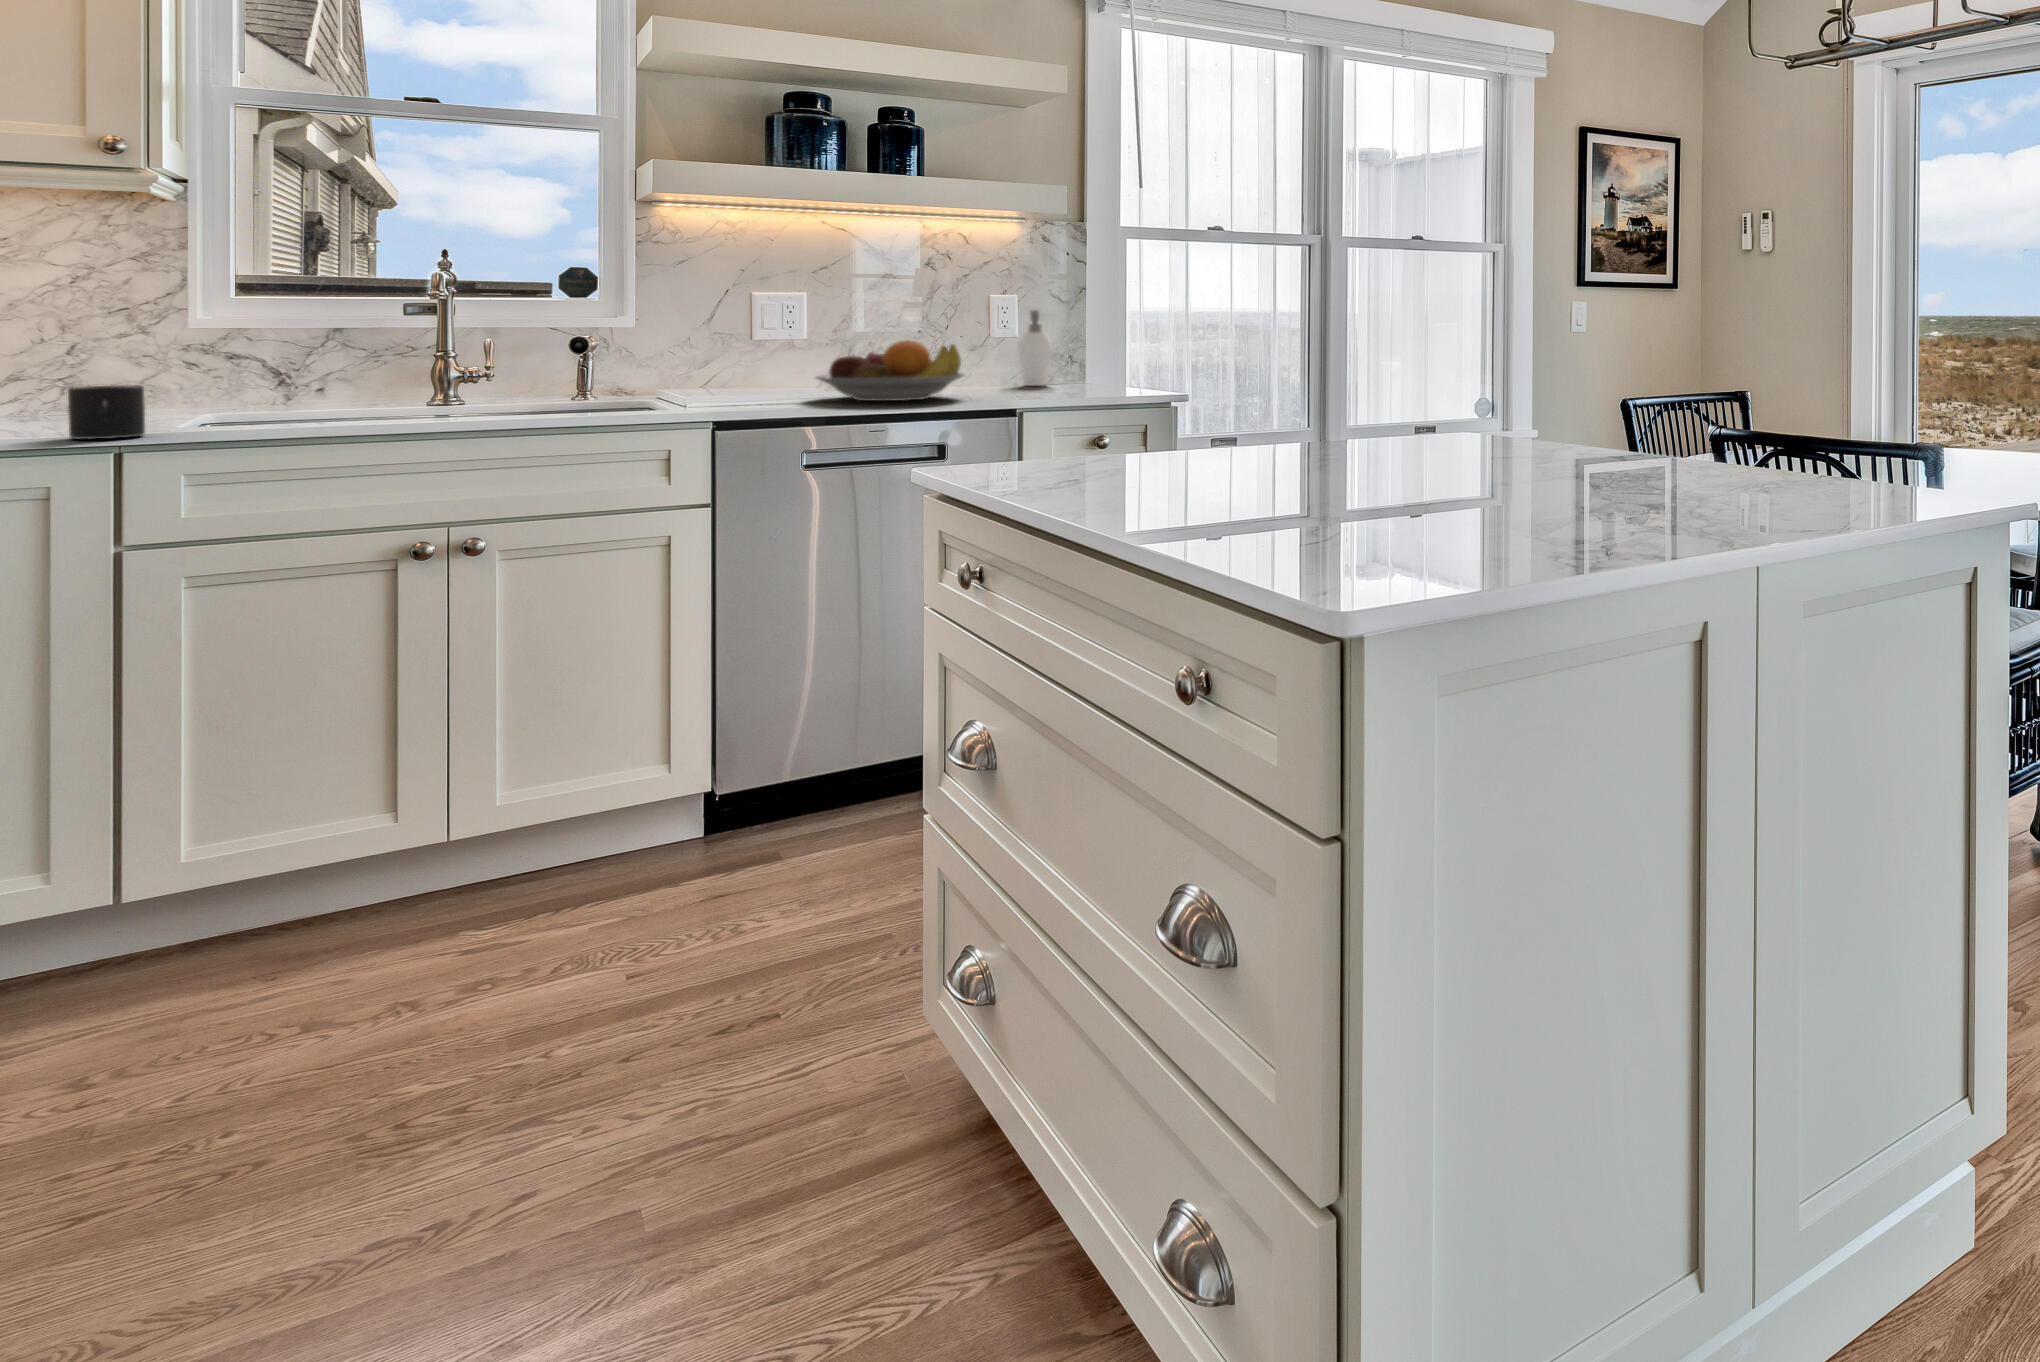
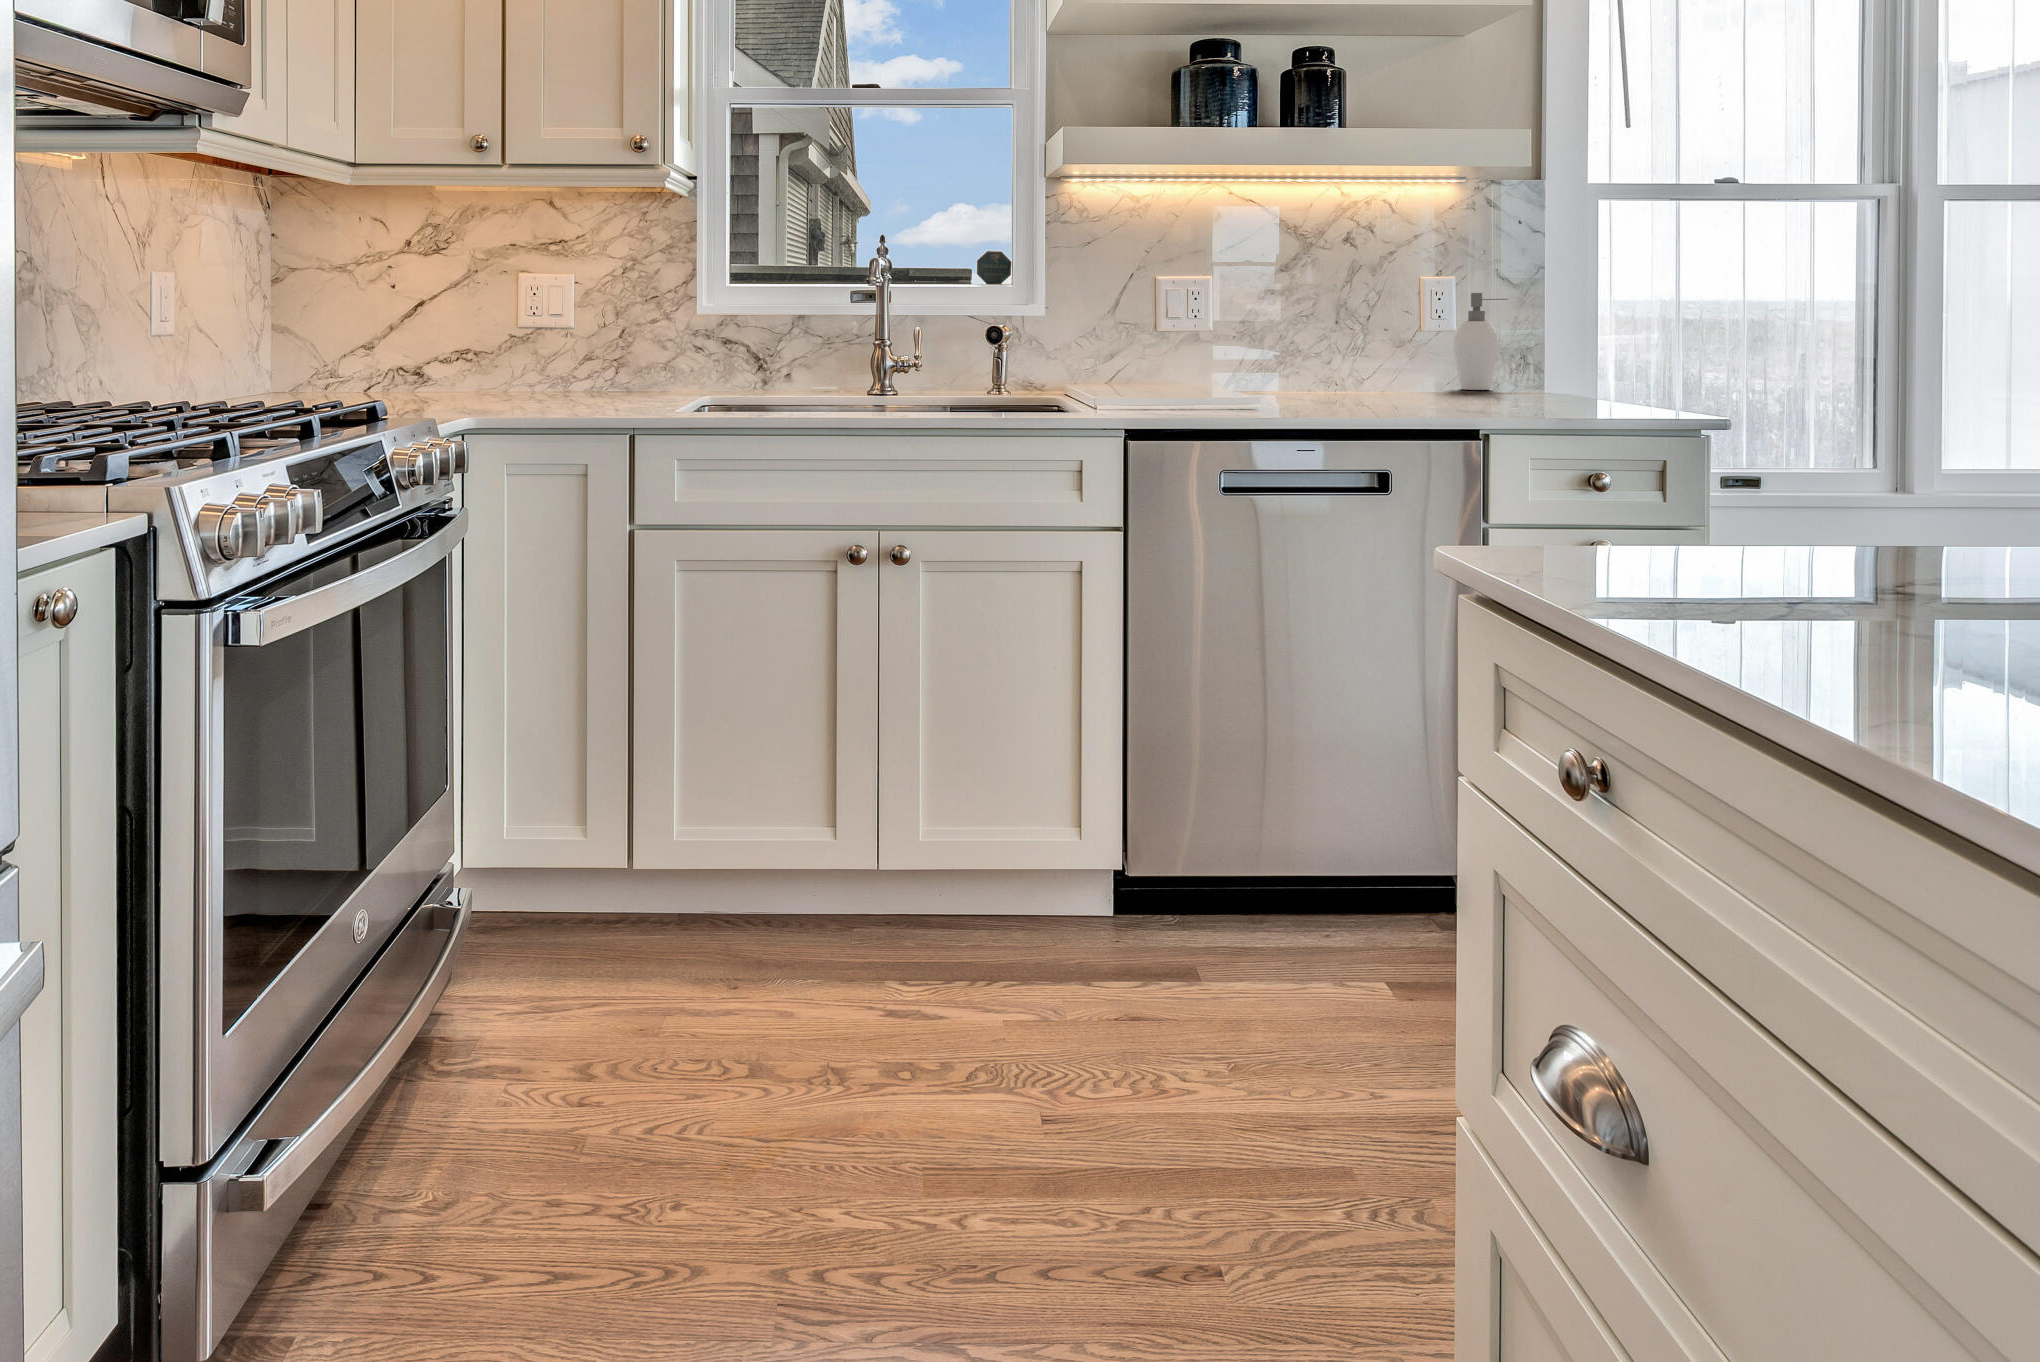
fruit bowl: present [816,340,964,401] -> none [1226,332,1401,406]
mug: present [68,385,145,439] -> none [597,373,649,424]

